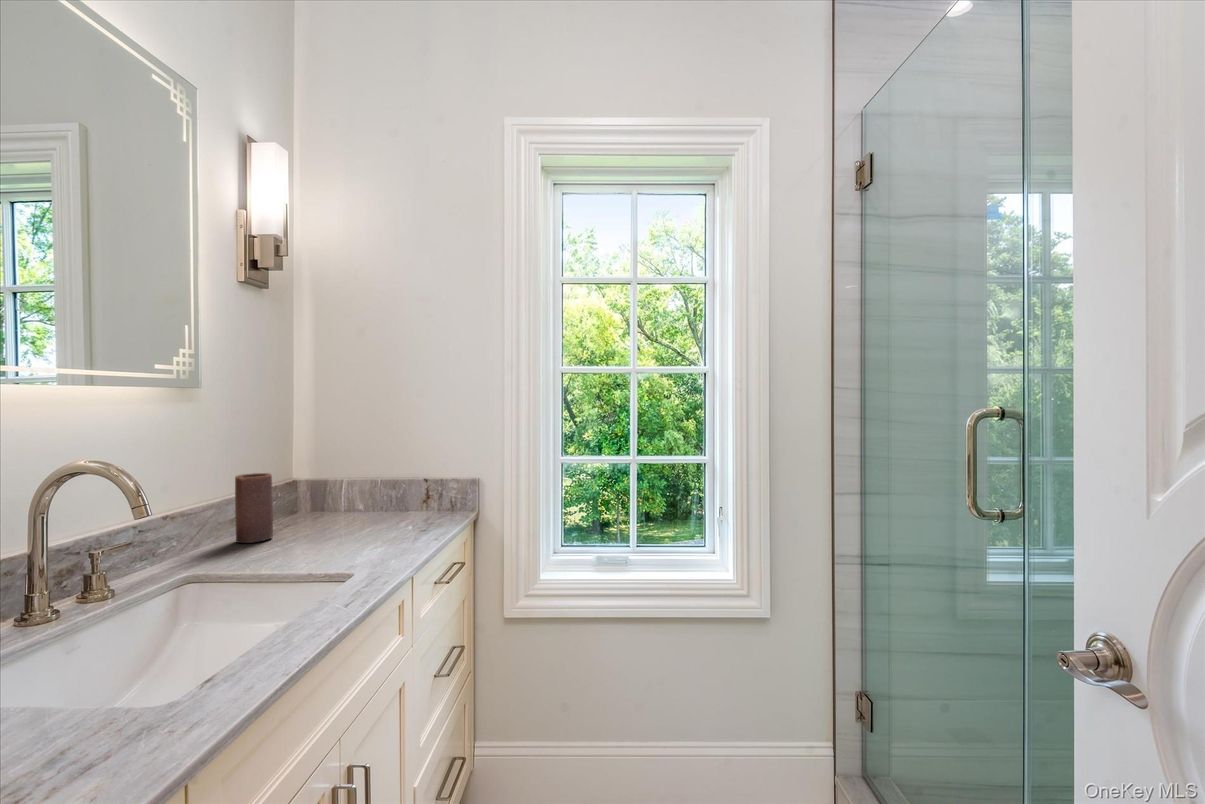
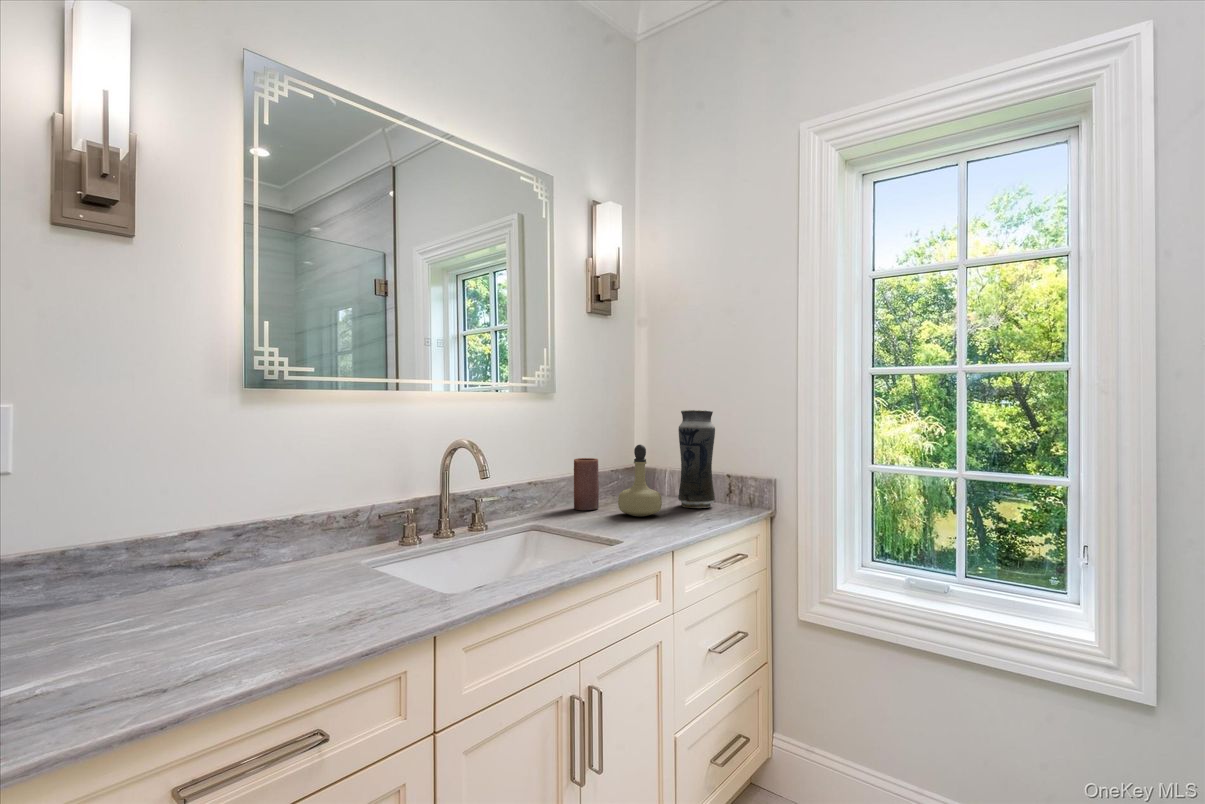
vase: none [370,408,415,521] -> present [678,410,715,508]
perfume bottle: none [309,451,367,539] -> present [618,445,662,516]

